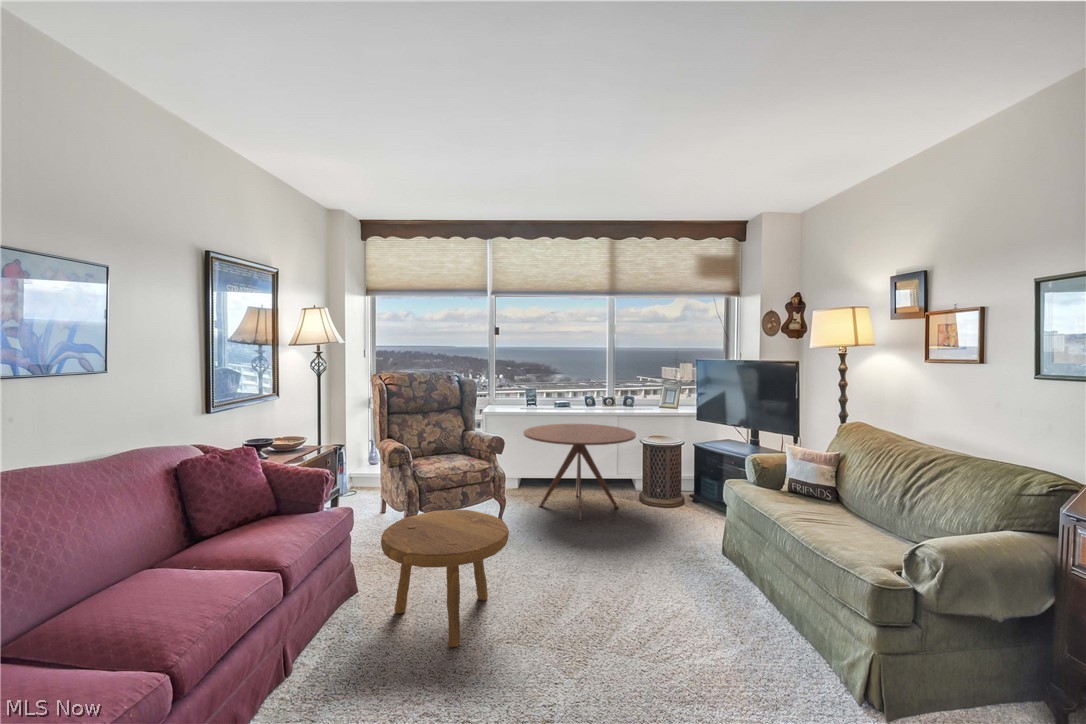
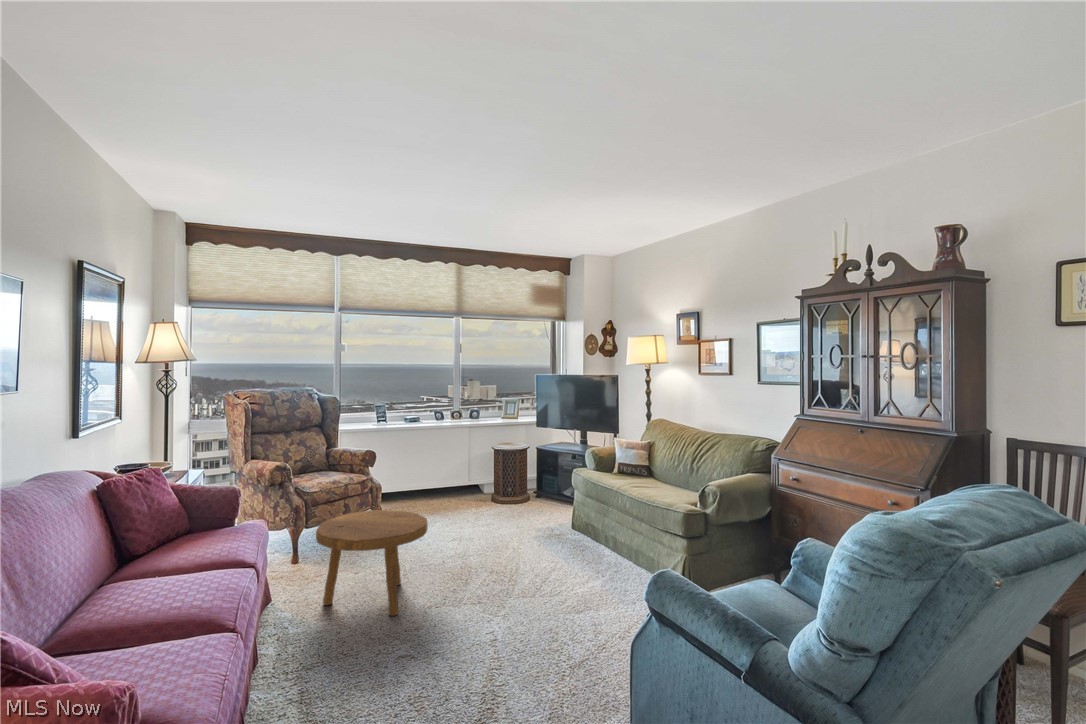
round table: present [524,424,636,521] -> none [387,436,491,522]

